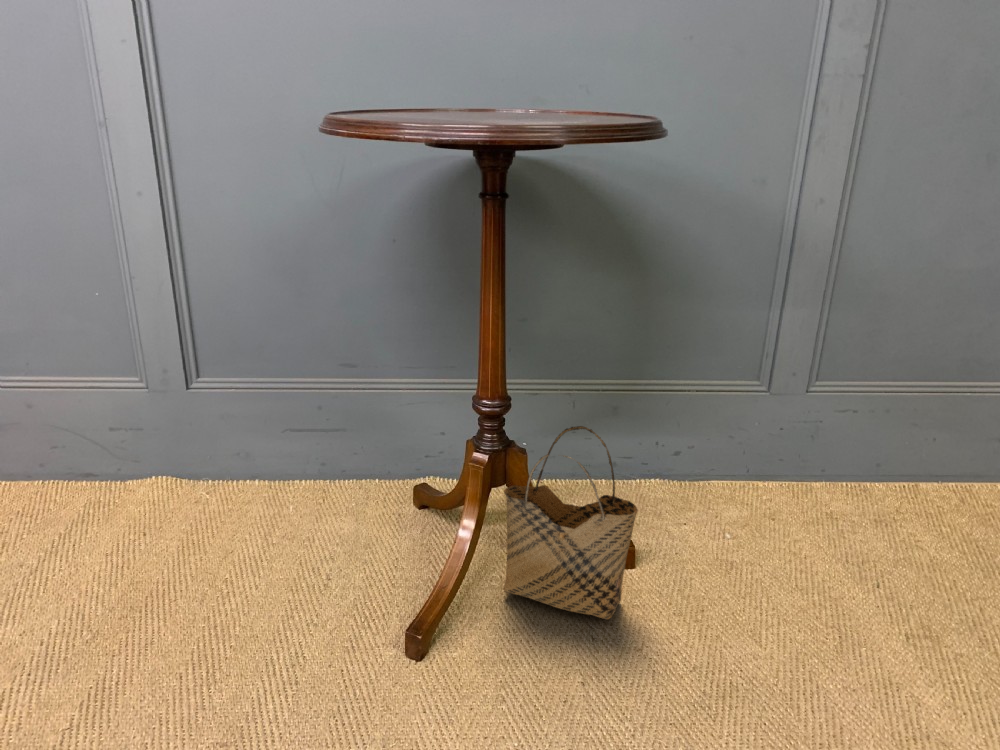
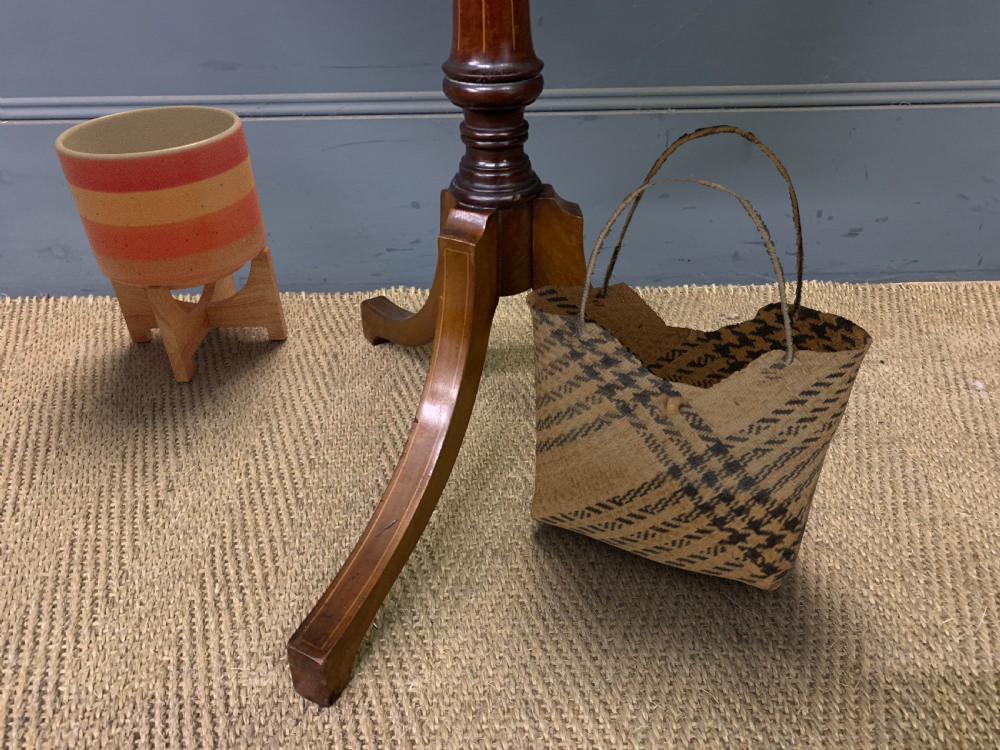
planter: none [279,386,373,528] -> present [55,106,288,382]

